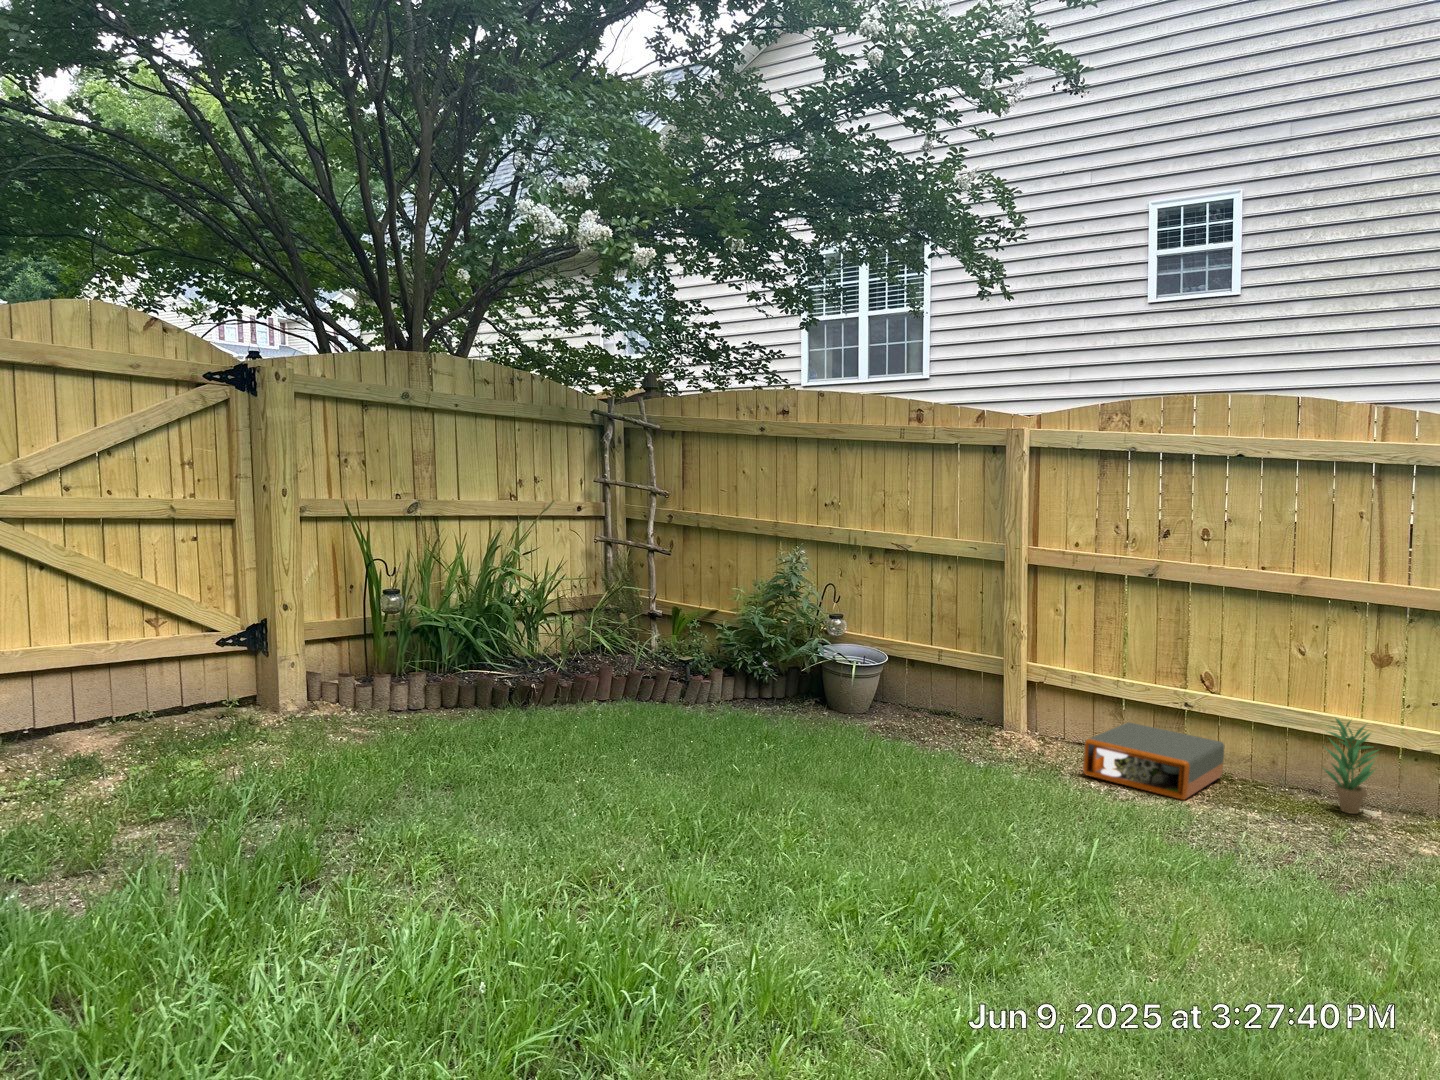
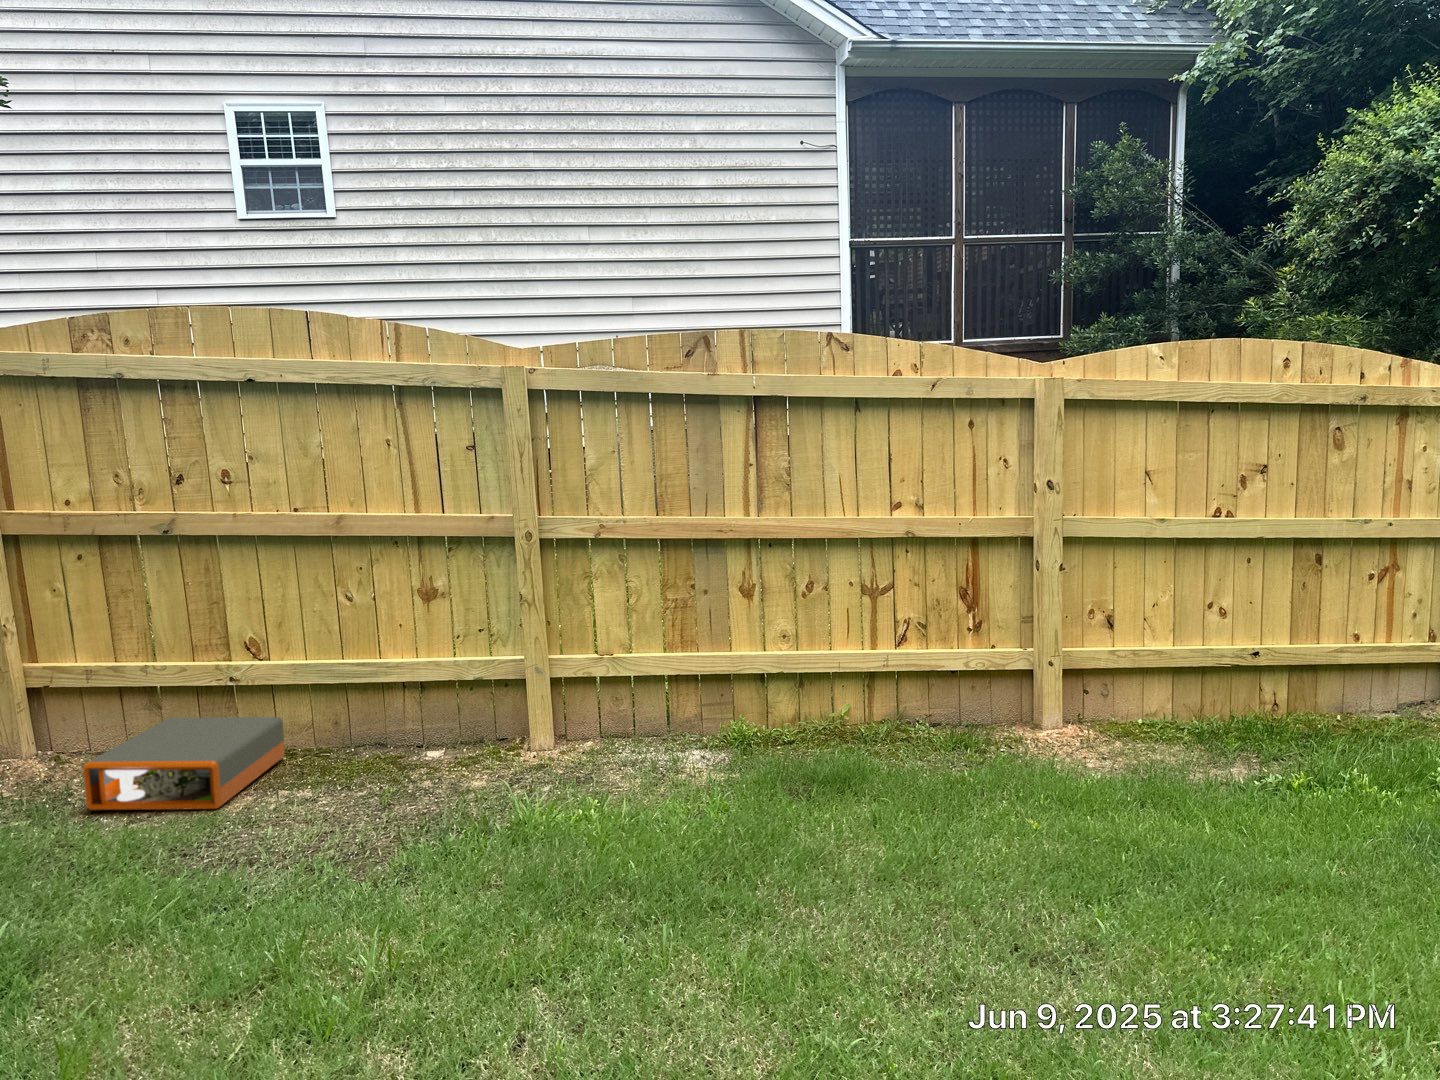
potted plant: present [1324,719,1376,814] -> none [372,665,433,766]

